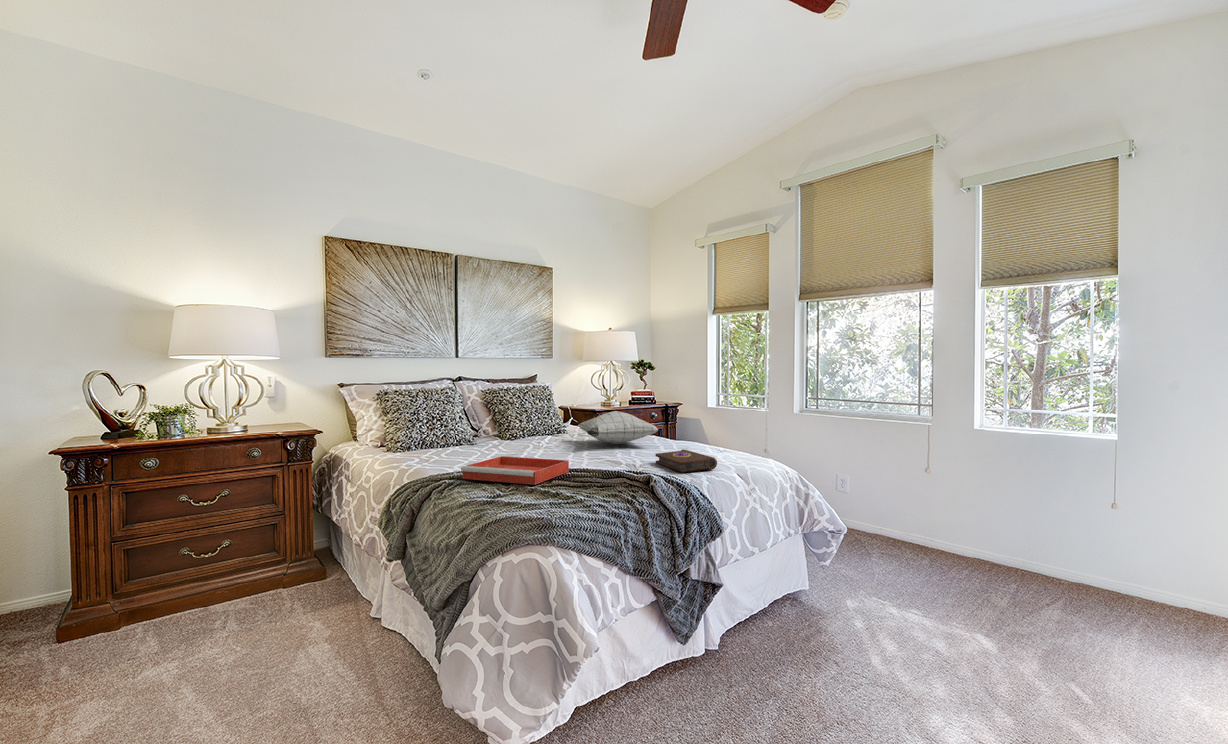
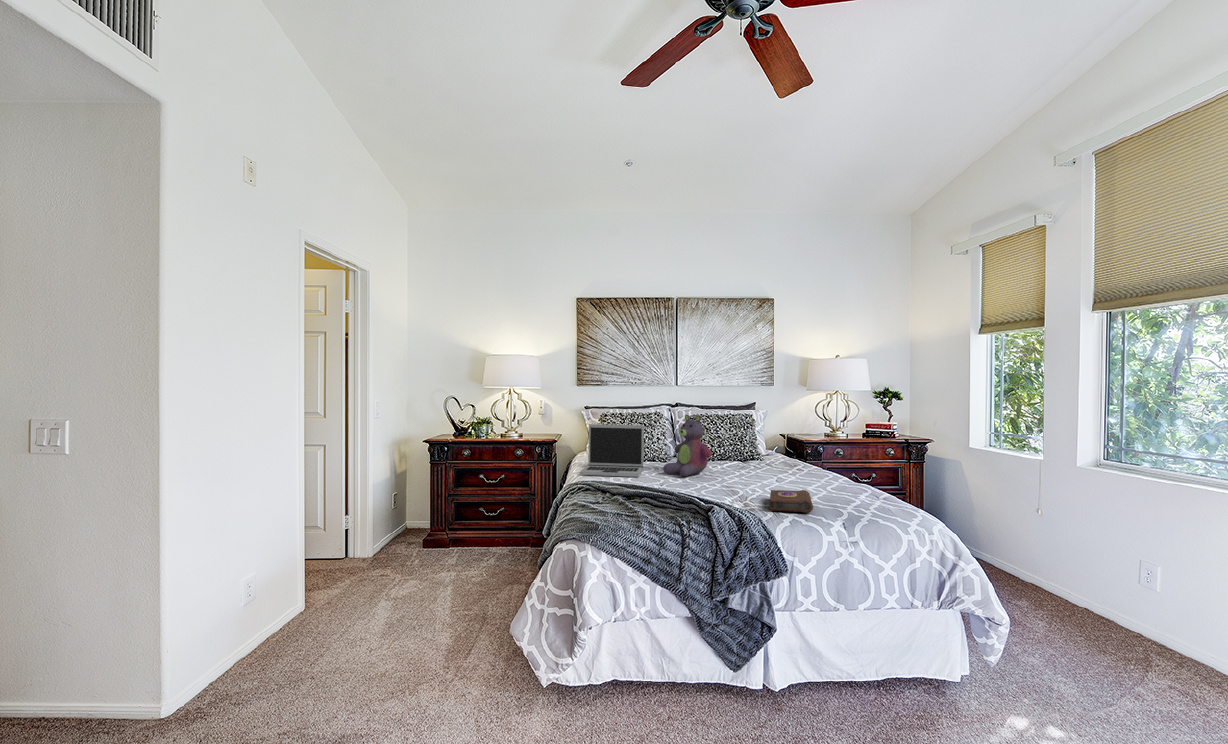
stuffed bear: none [503,384,557,454] -> present [663,415,712,476]
laptop: none [397,400,485,468] -> present [580,424,644,477]
pillow: present [578,411,658,445] -> none [734,445,814,478]
tray: present [461,456,569,485] -> none [597,475,680,499]

